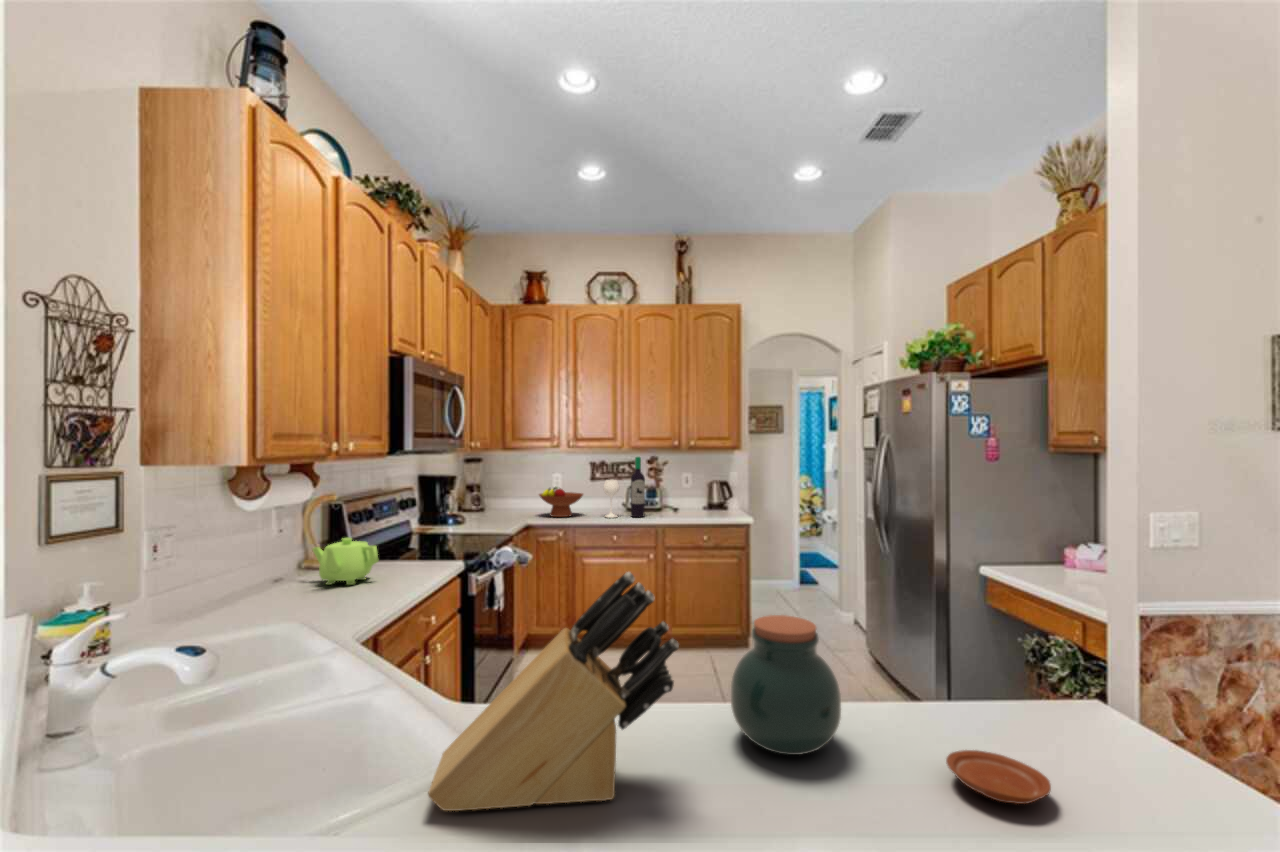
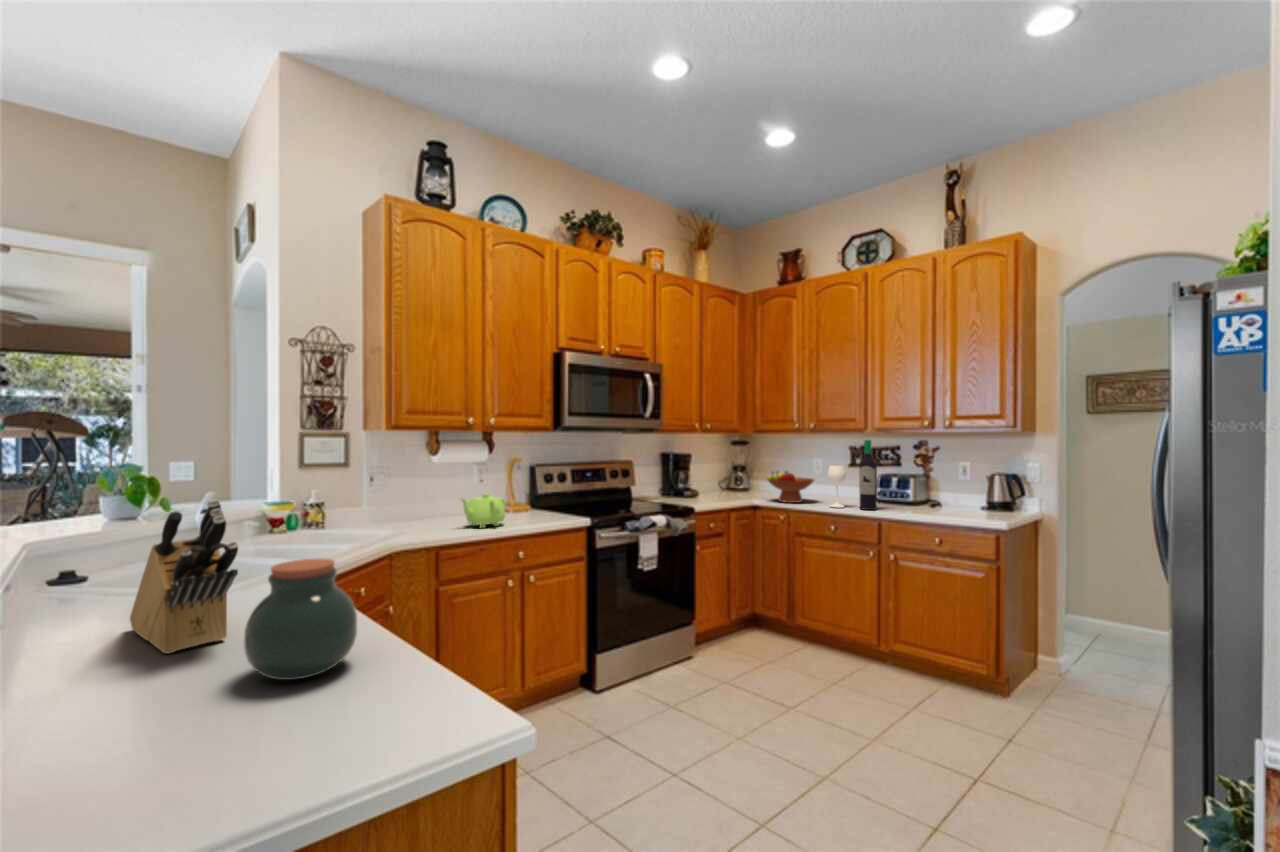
plate: present [946,750,1051,804] -> none [188,714,302,770]

